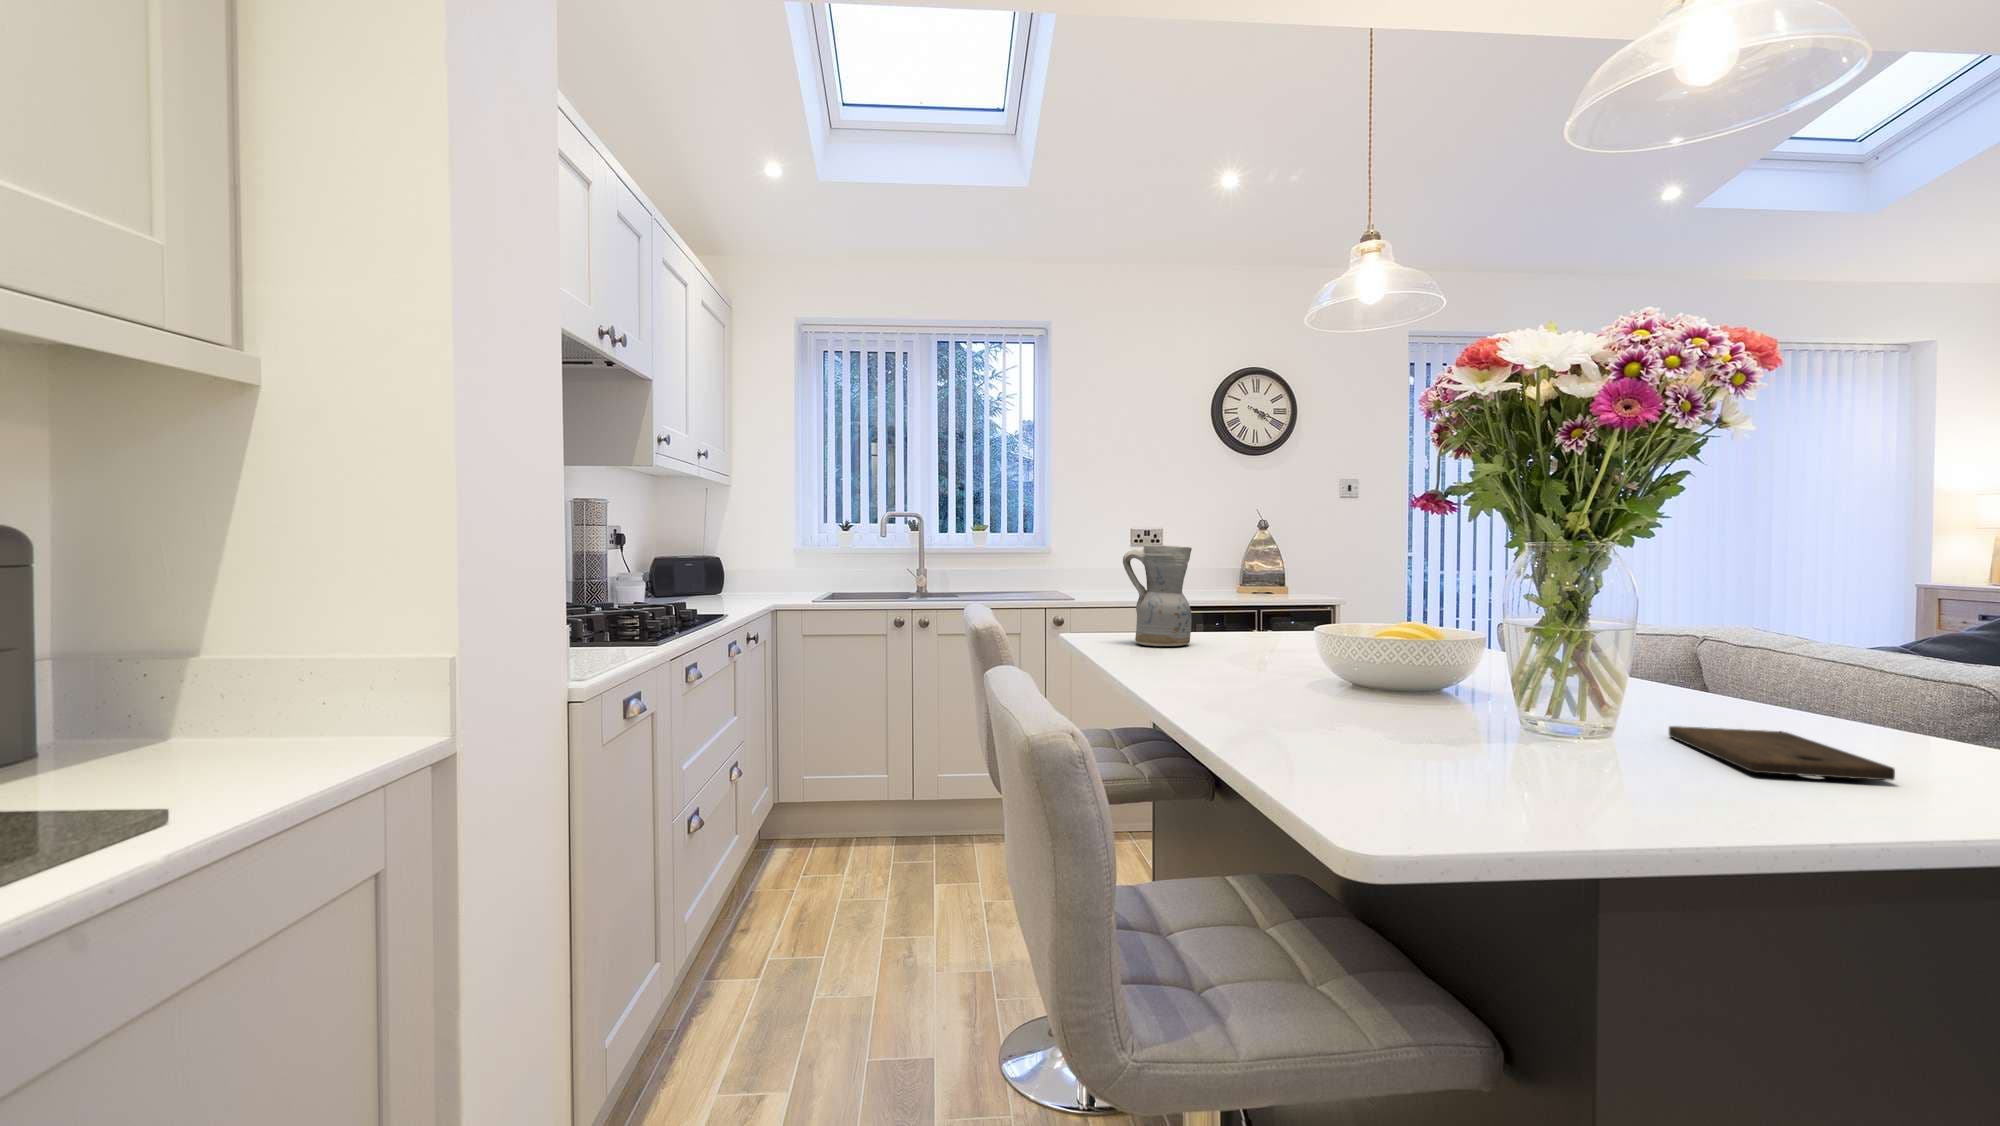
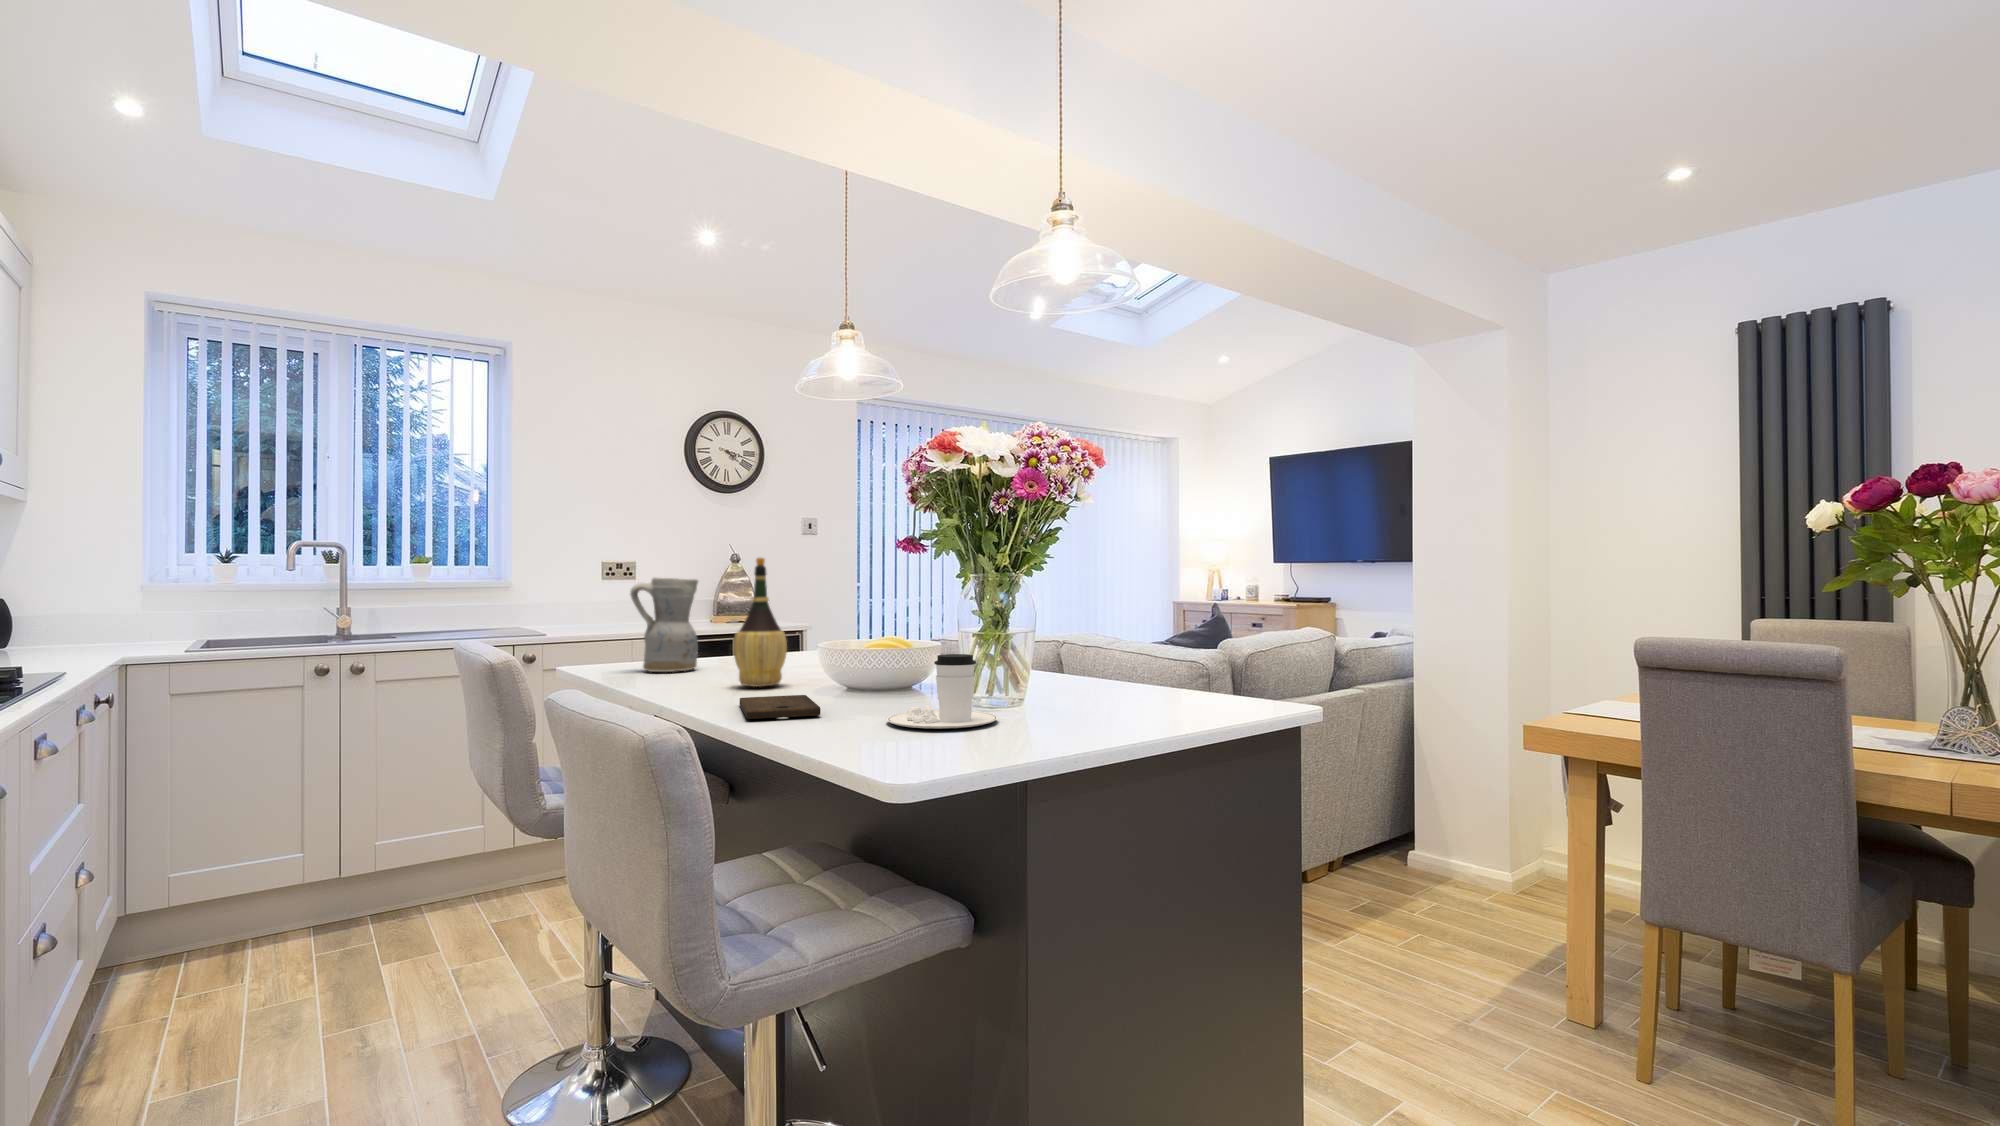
wine bottle: none [1215,522,1278,672] -> present [733,557,787,687]
coffee cup: none [1381,657,1560,767] -> present [886,654,998,729]
cutting board: present [1669,726,1895,780] -> present [740,695,820,719]

